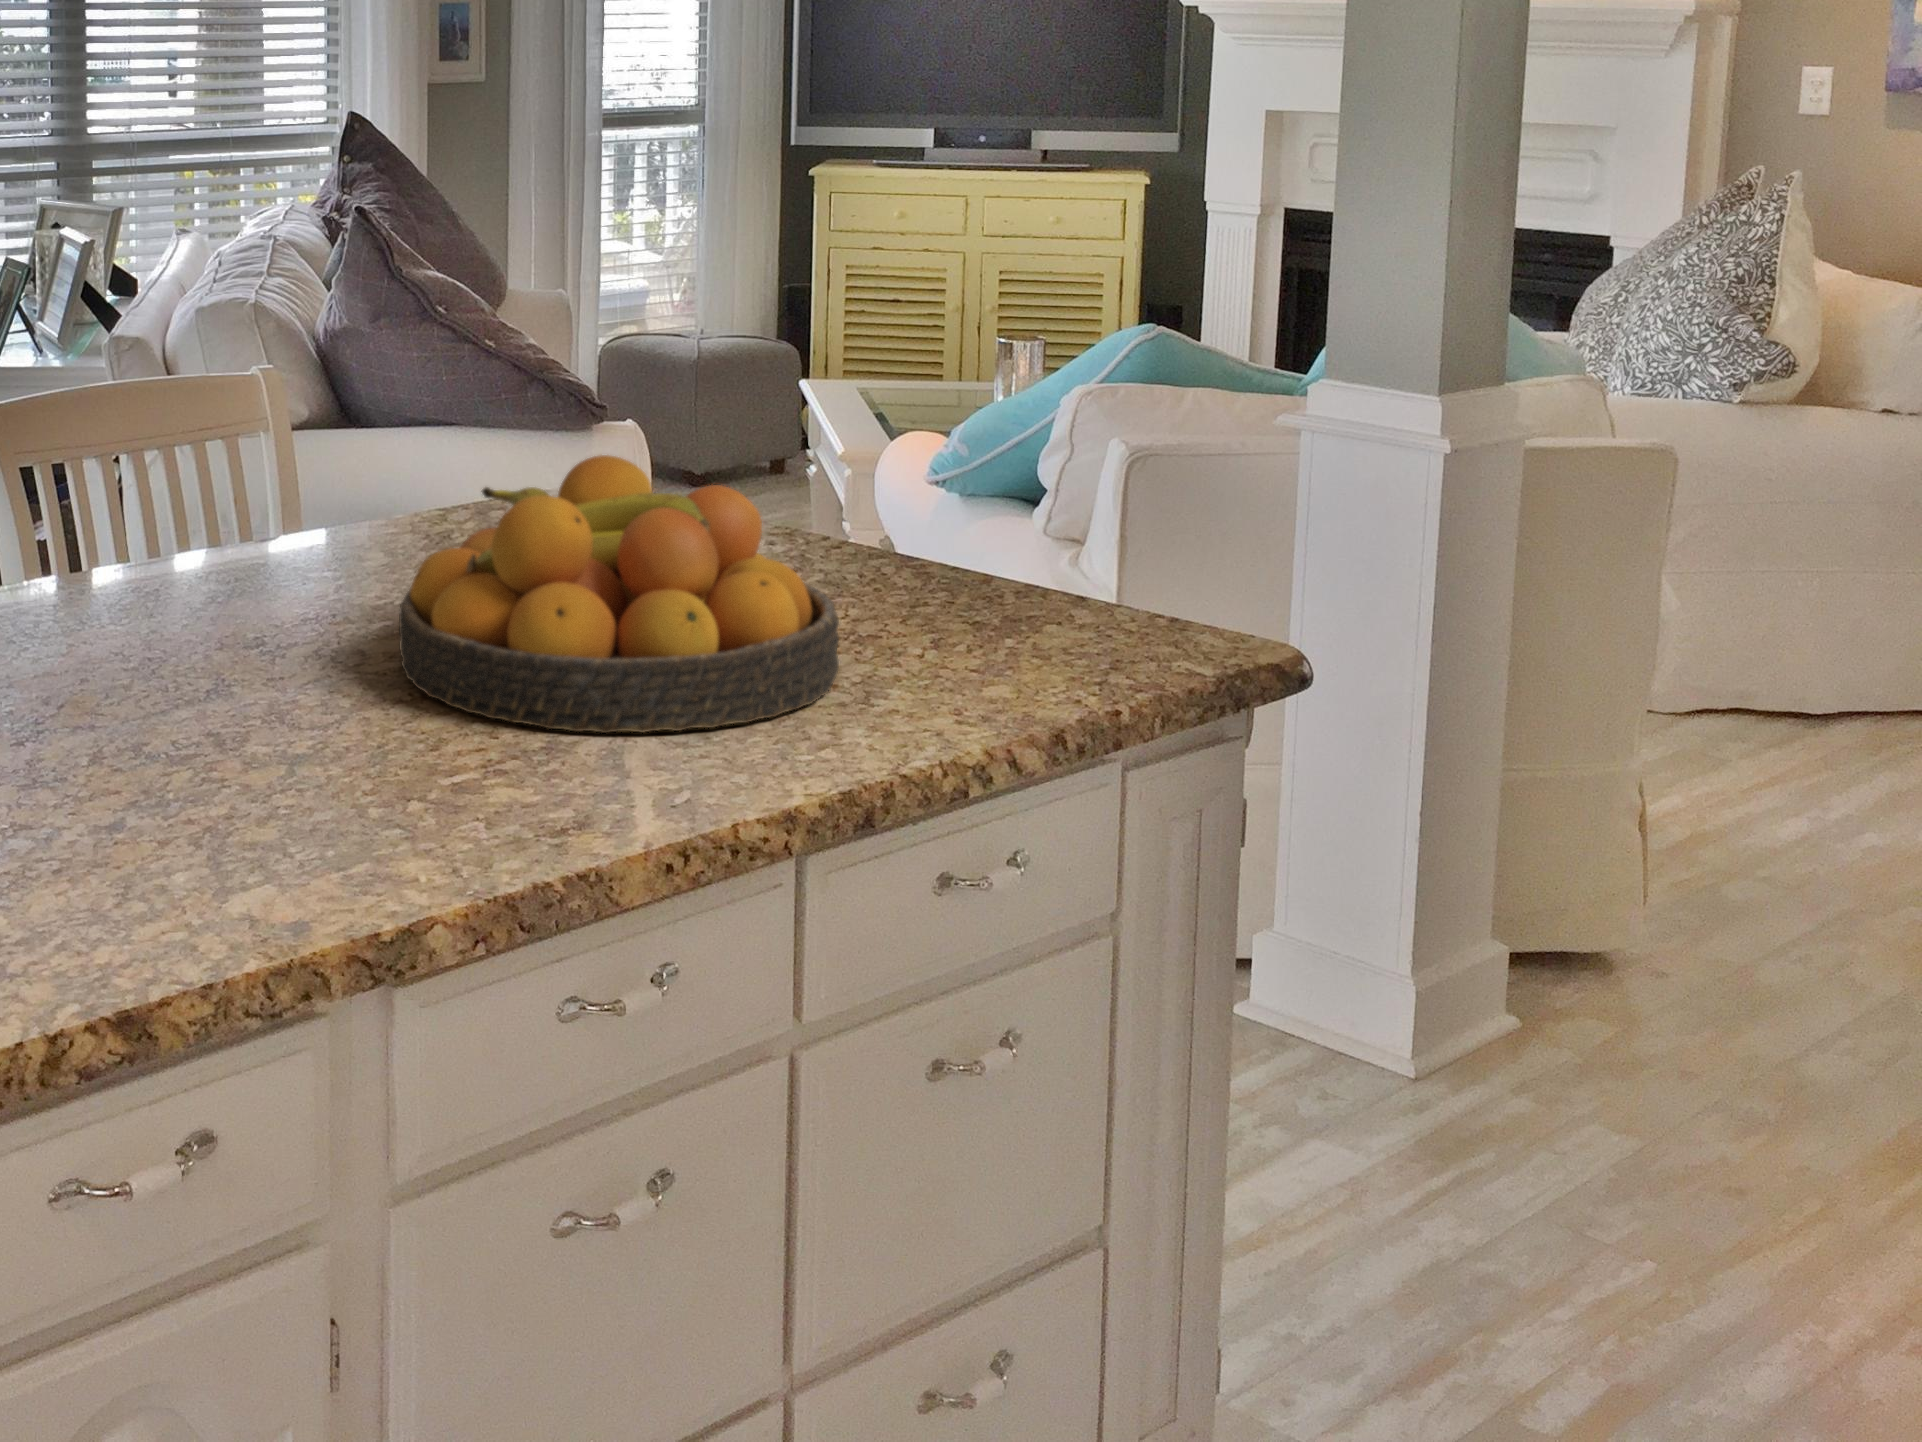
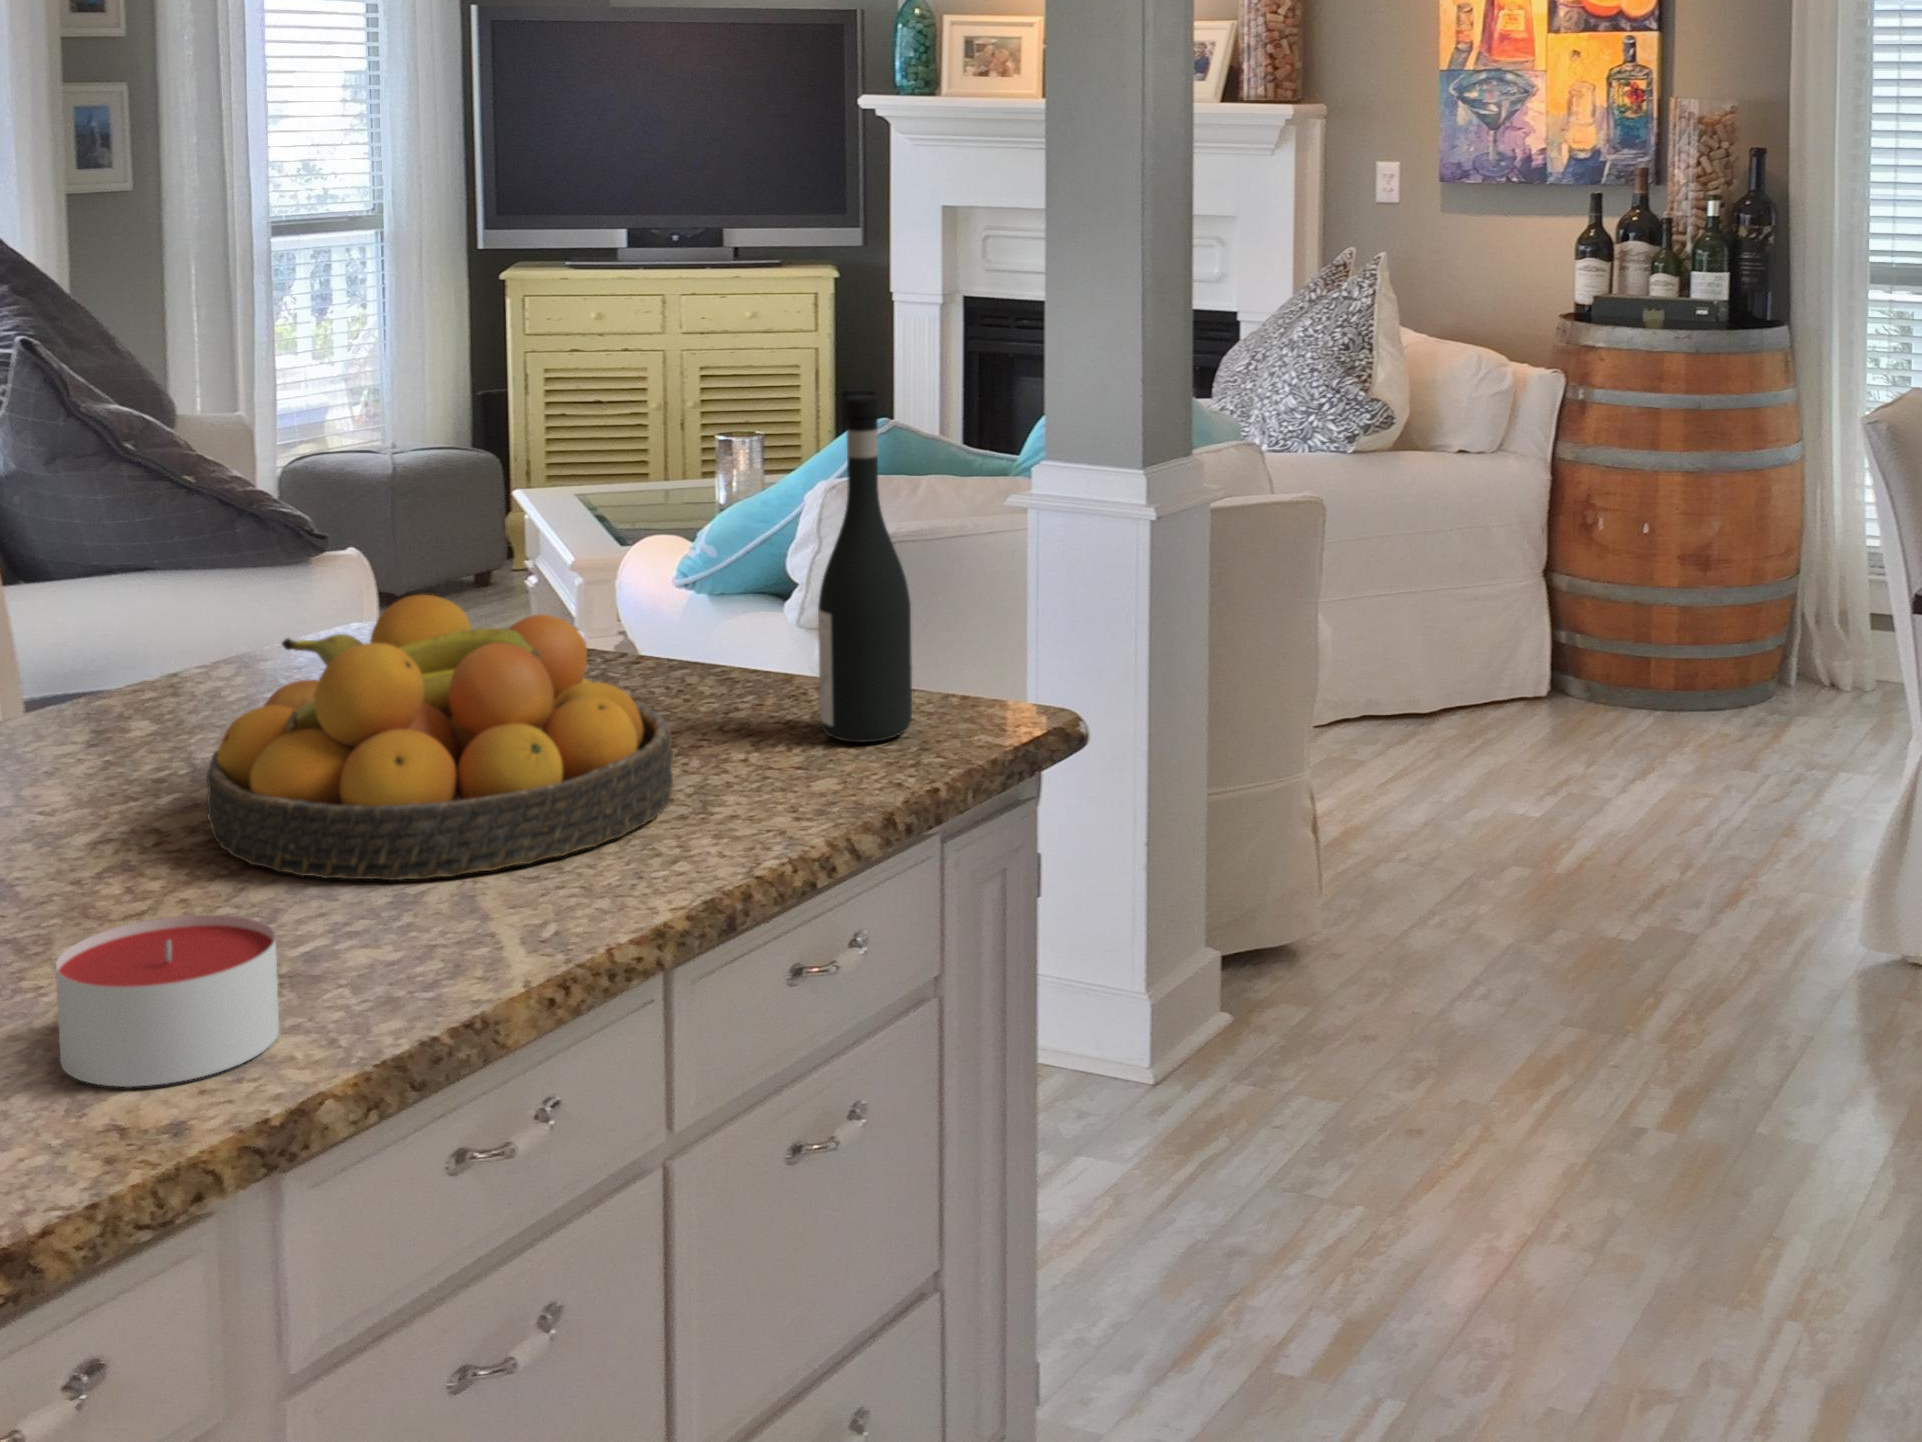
wine bottle: none [1005,282,1110,655] -> present [818,395,912,742]
candle: none [219,730,411,884] -> present [56,915,279,1087]

